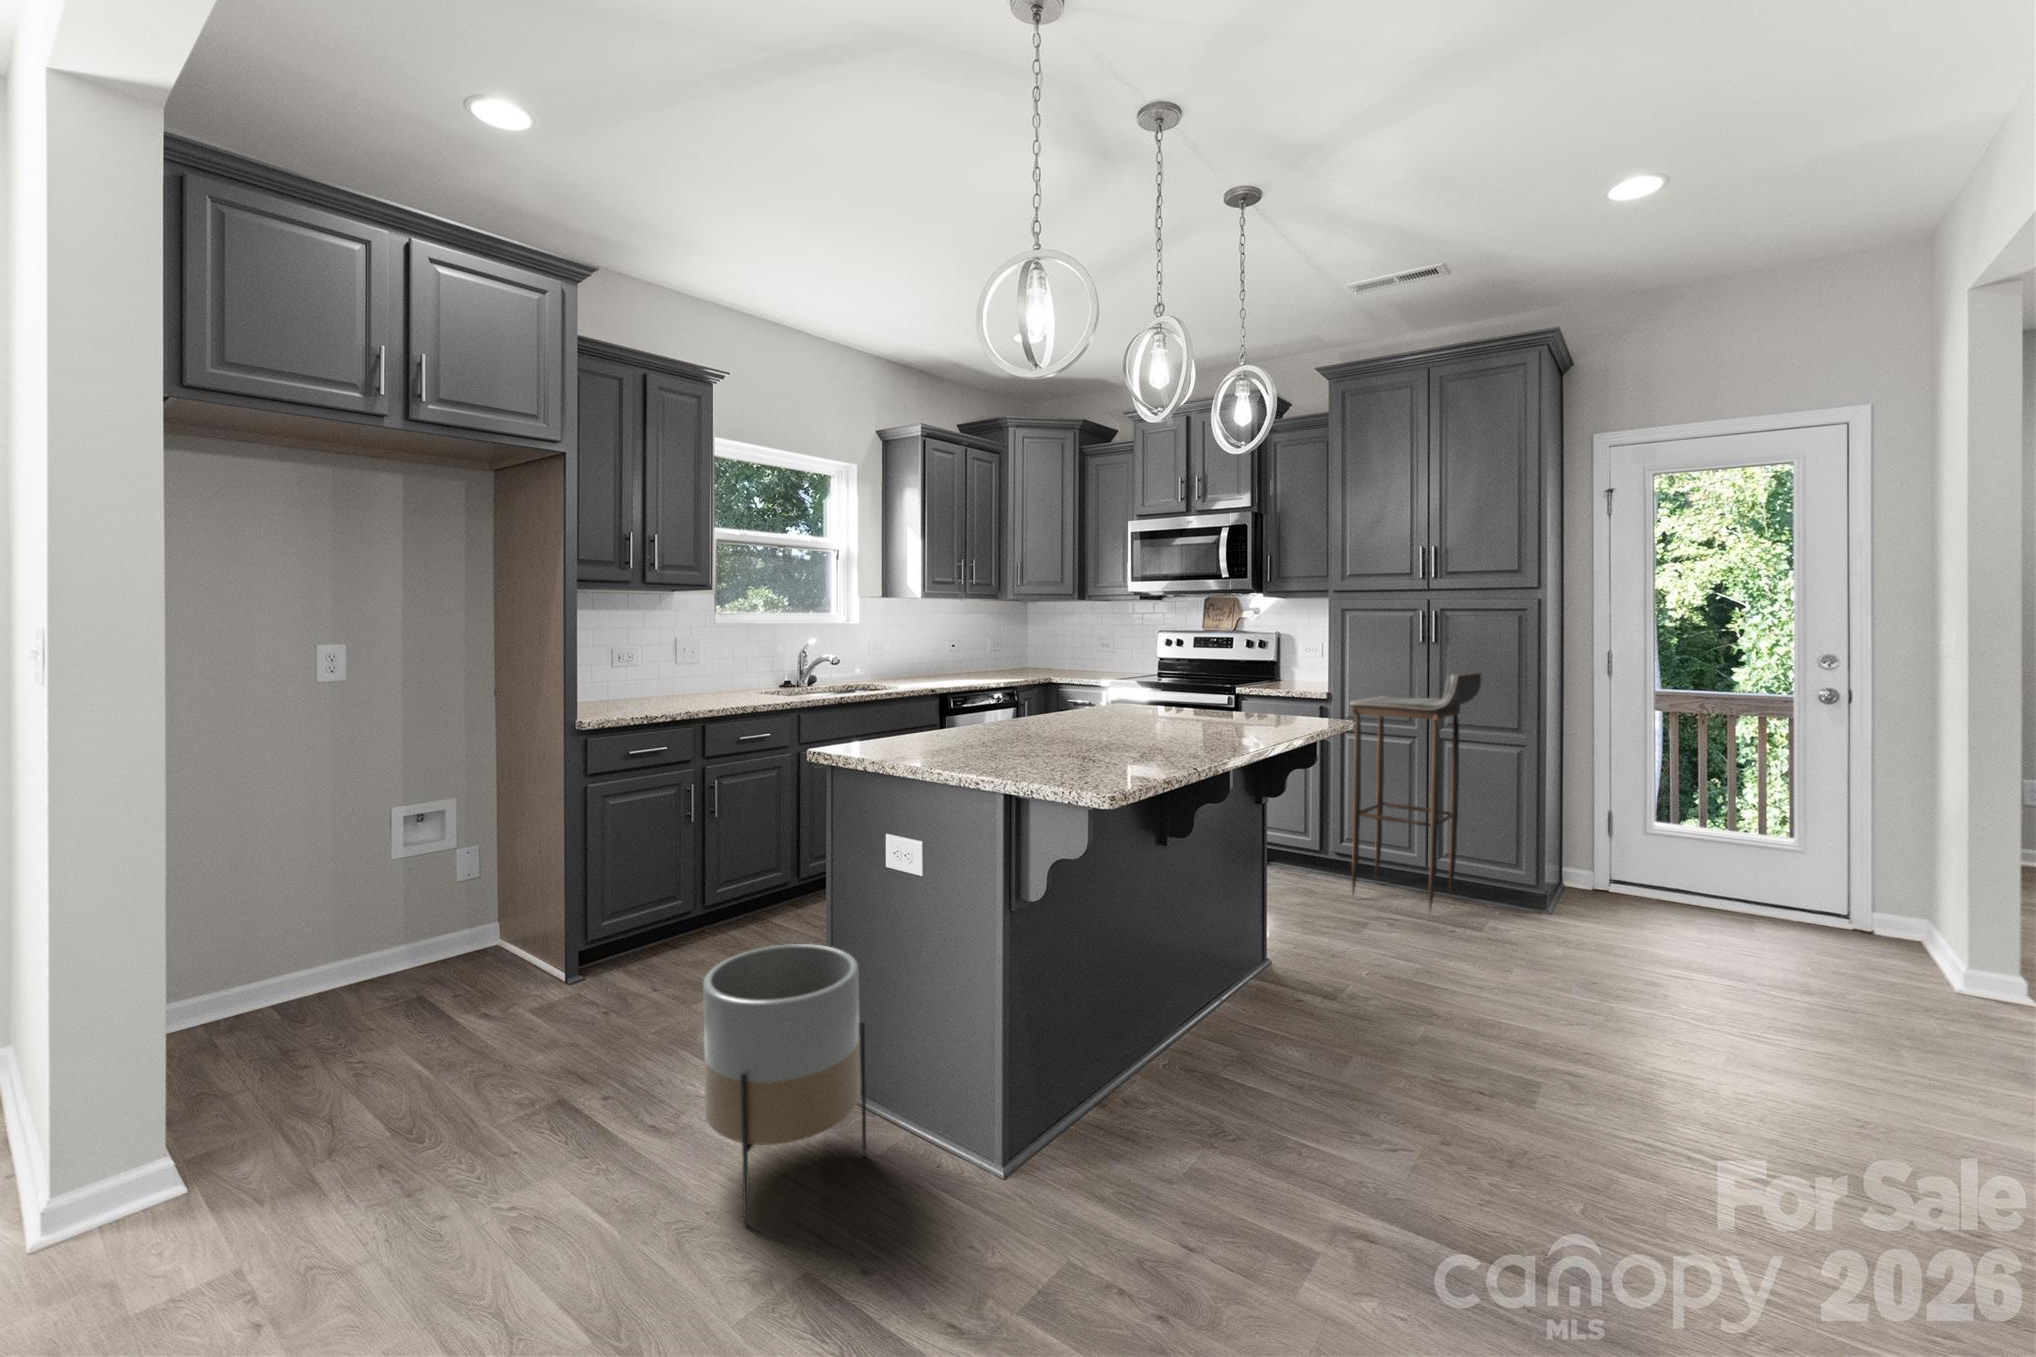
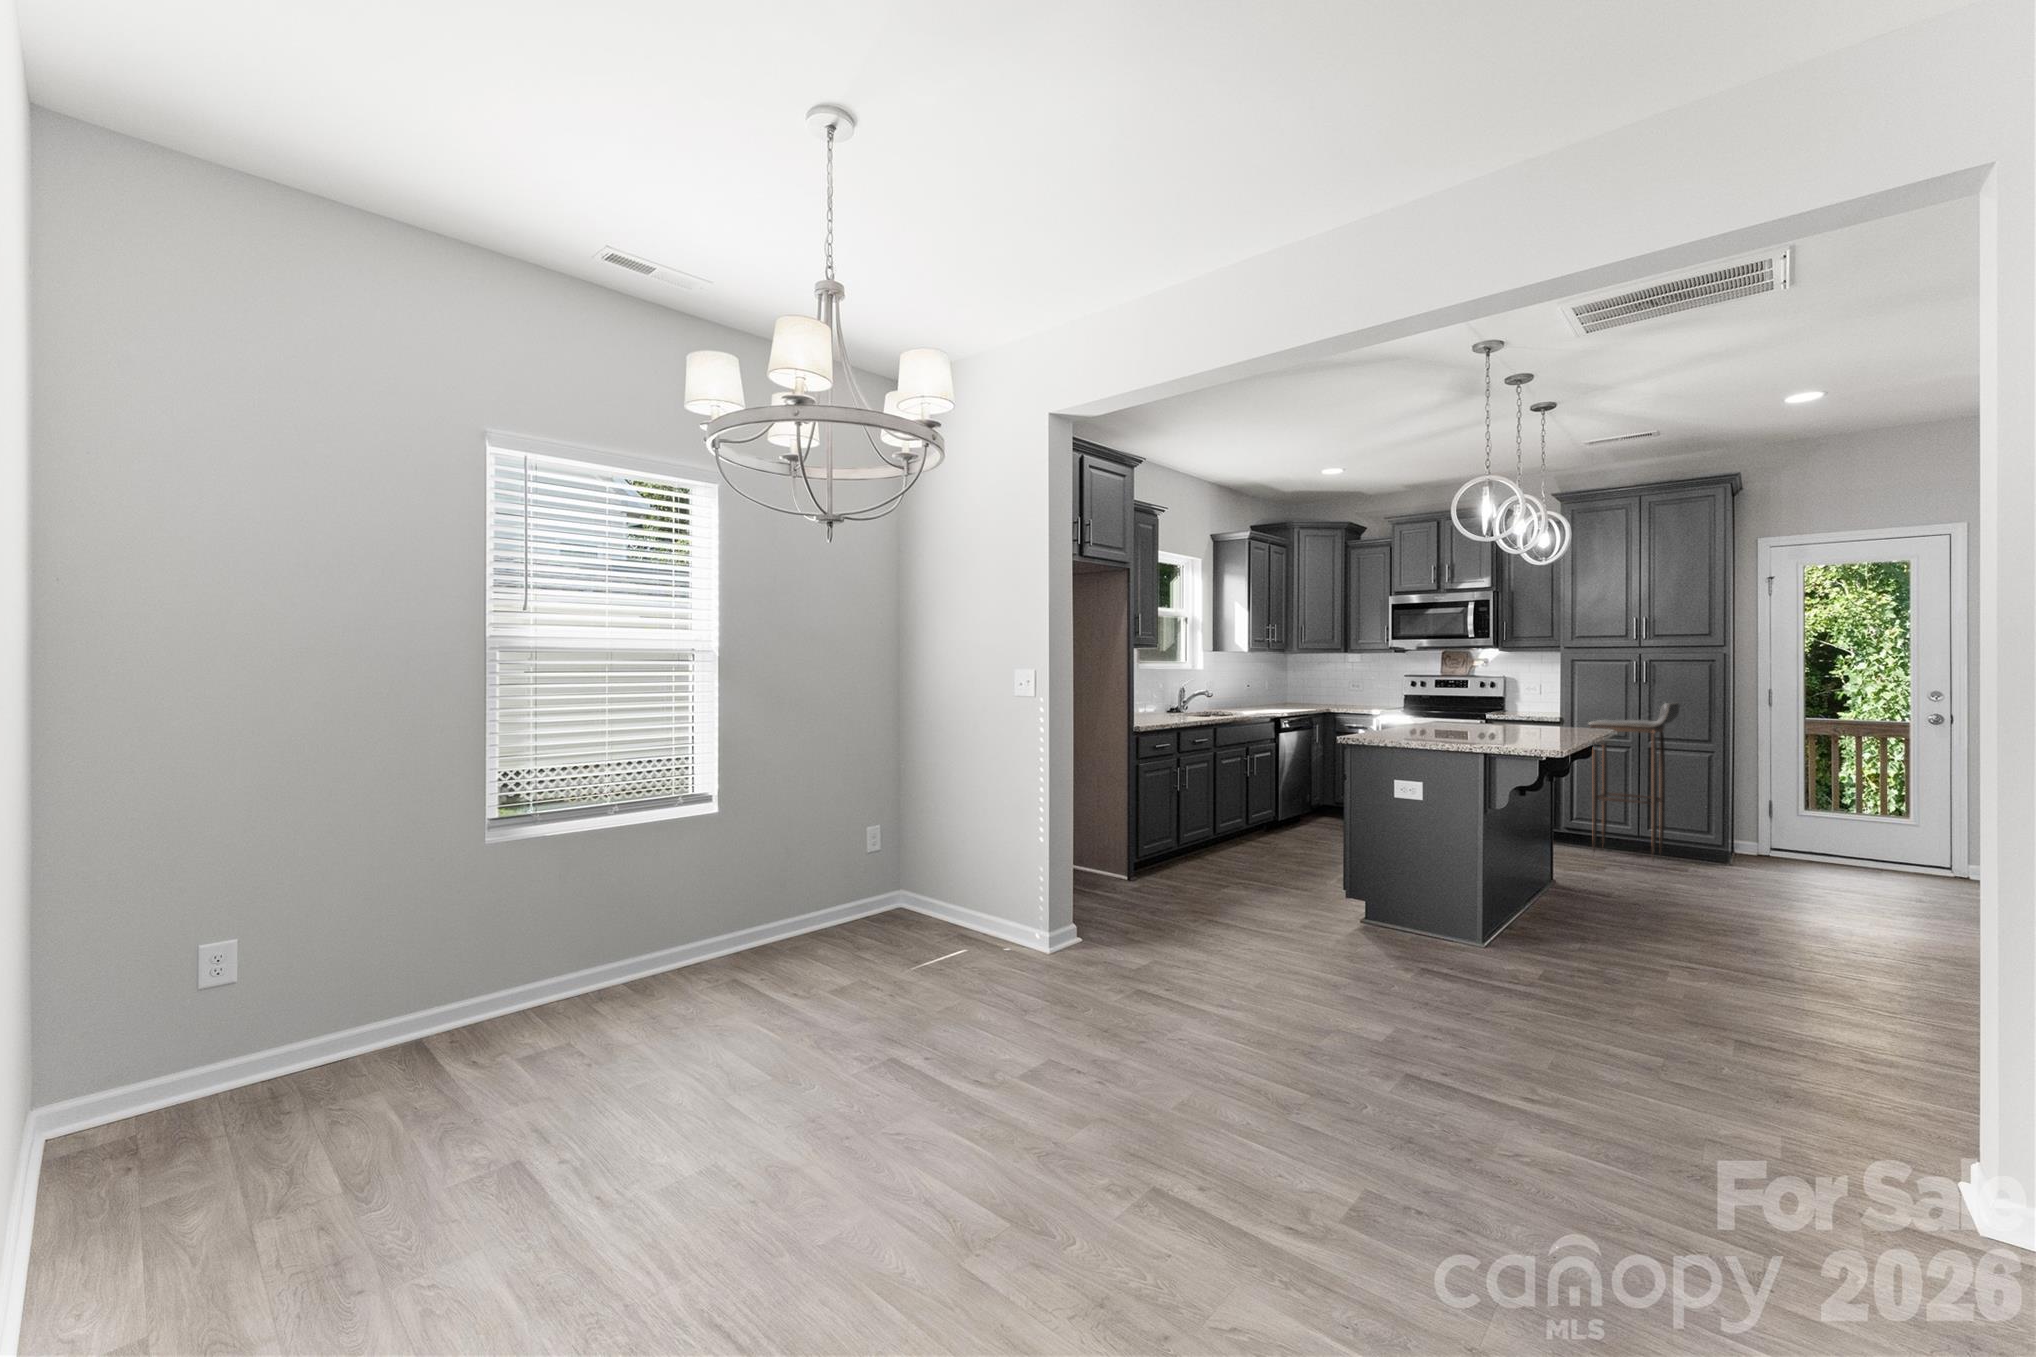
planter: present [703,944,866,1226] -> none [1351,834,1431,954]

